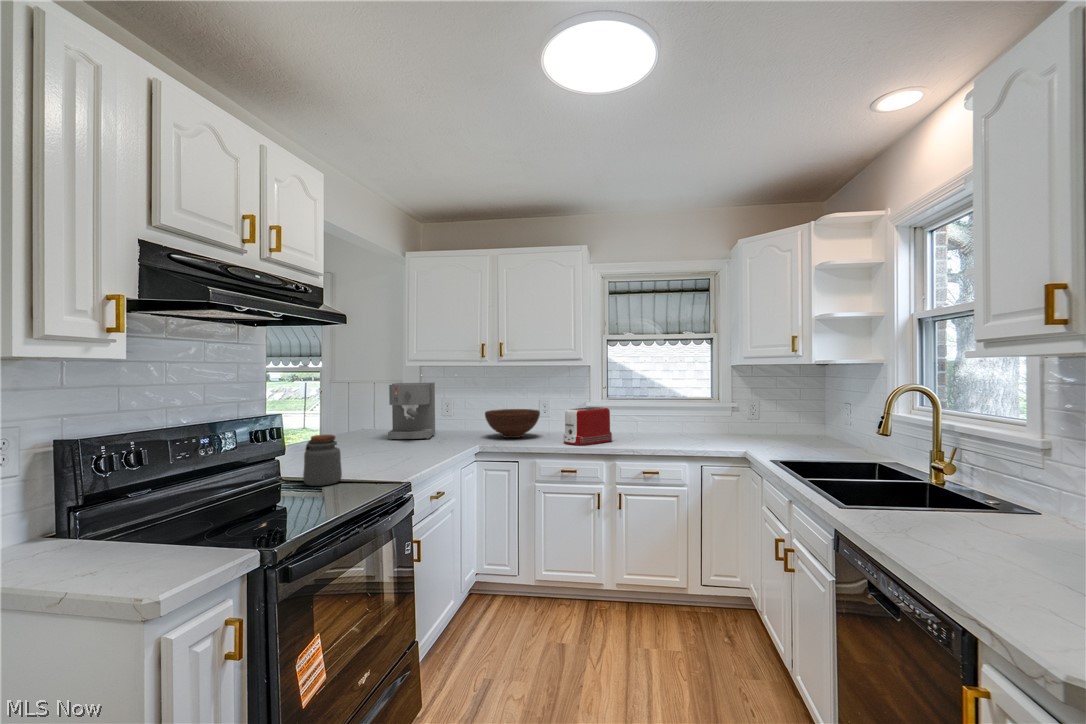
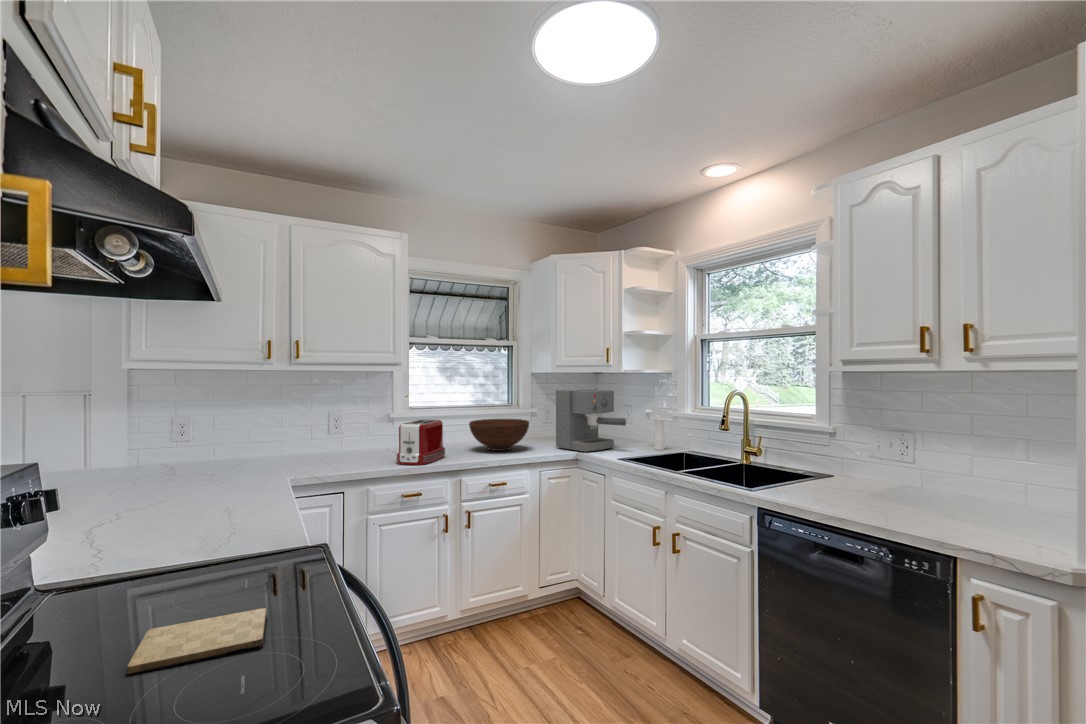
coffee maker: present [388,382,435,440] -> present [556,389,626,453]
fruit bowl: present [485,409,540,438] -> present [469,419,529,451]
pepper mill: none [844,409,864,458] -> present [645,410,665,450]
jar: present [303,435,342,486] -> none [147,490,219,582]
cutting board: none [221,501,304,520] -> present [127,608,267,674]

